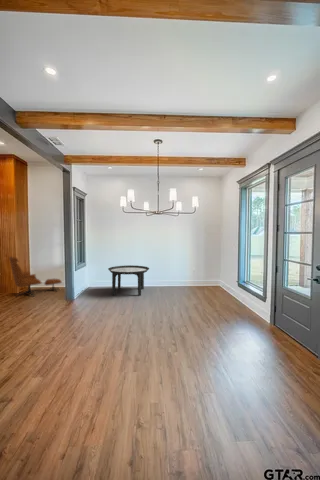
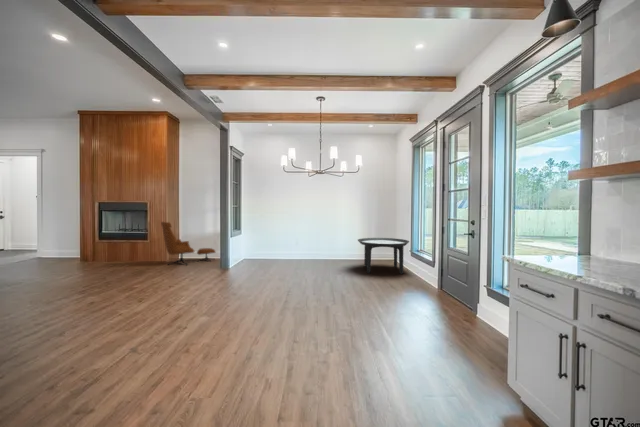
round table: present [108,265,149,296] -> present [358,238,409,274]

